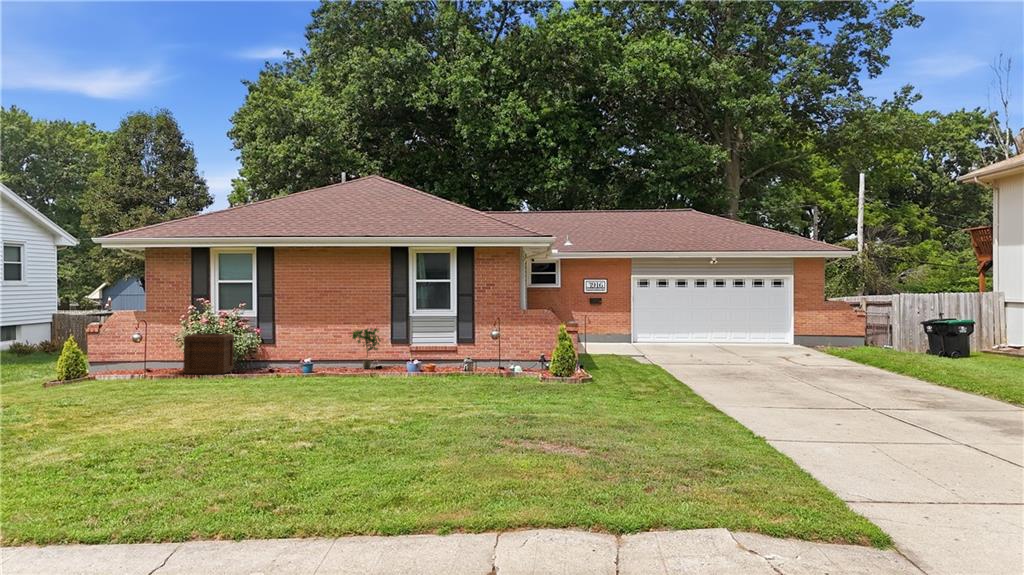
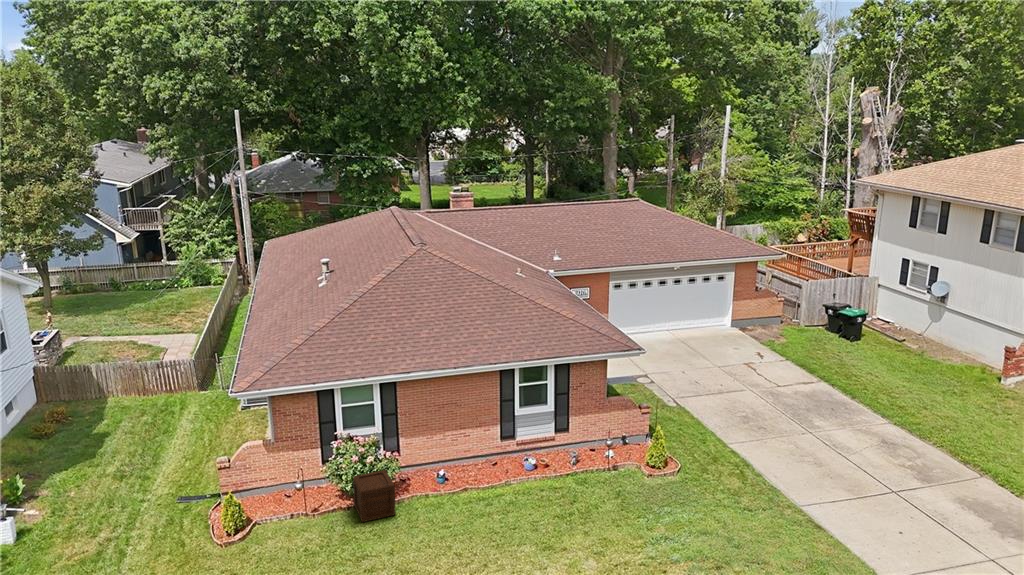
potted plant: present [350,328,381,369] -> none [474,432,498,470]

